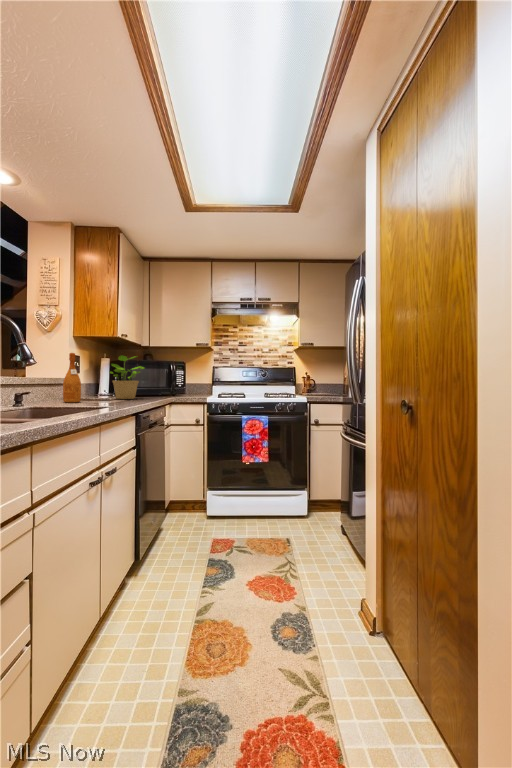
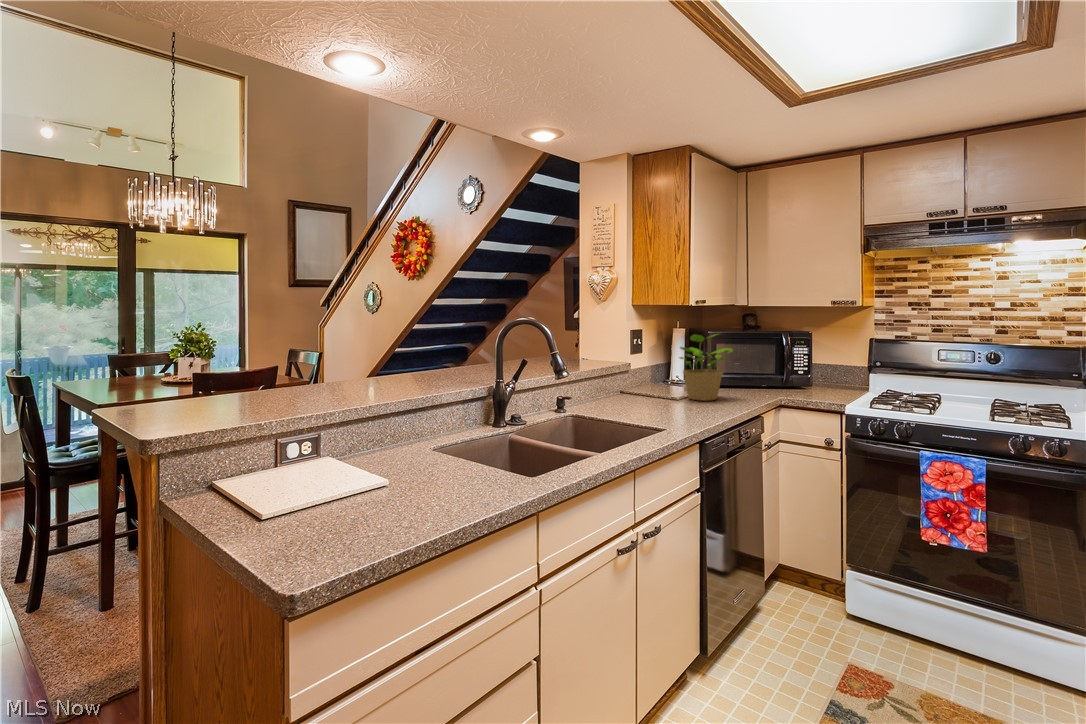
wine bottle: present [63,353,81,403] -> none [612,335,635,406]

